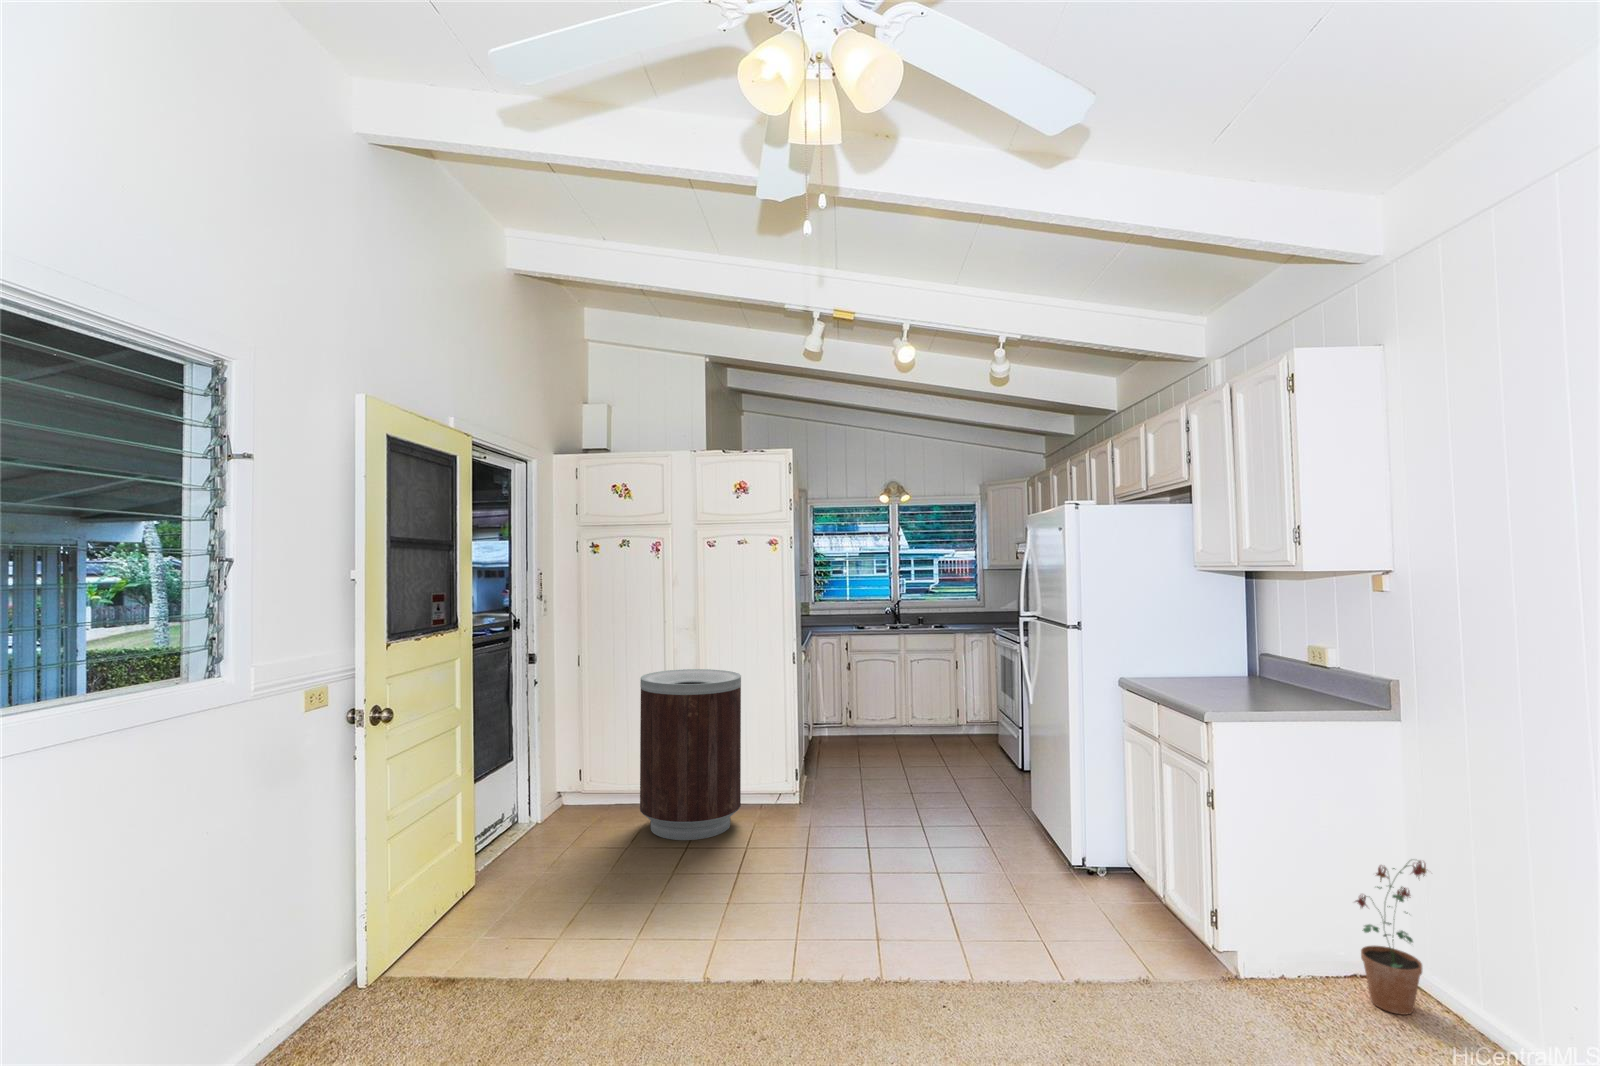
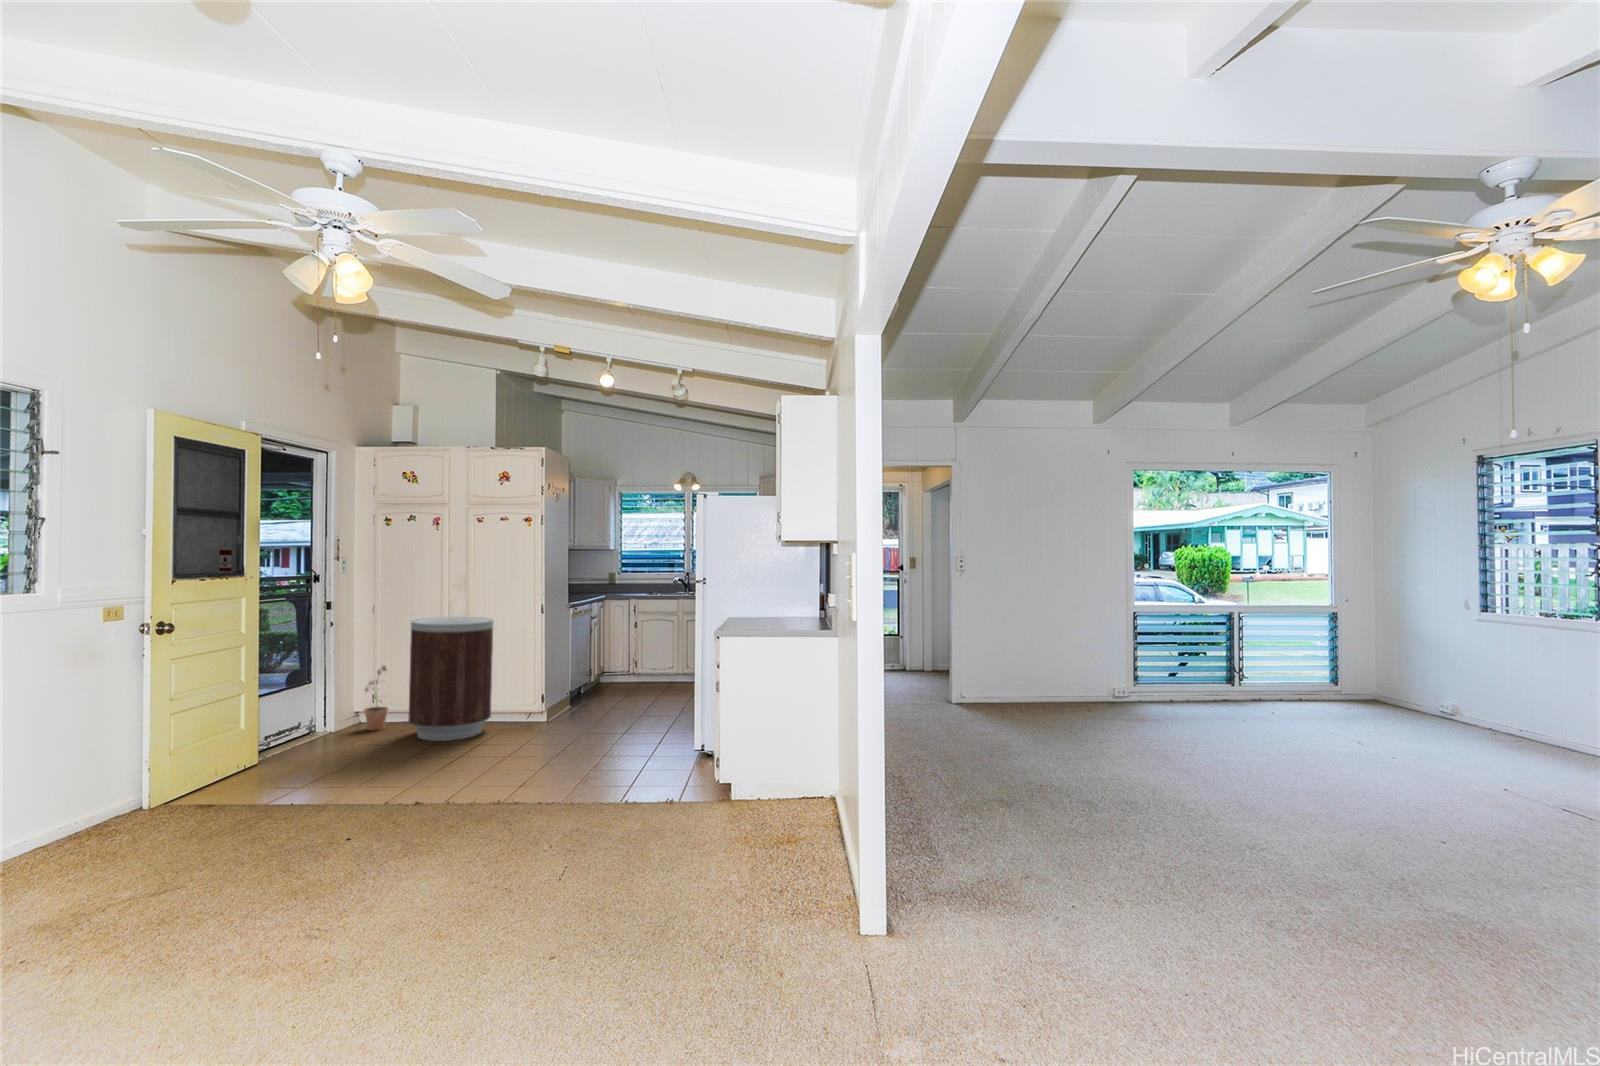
potted plant: present [1356,861,1426,1015] -> present [364,665,388,731]

